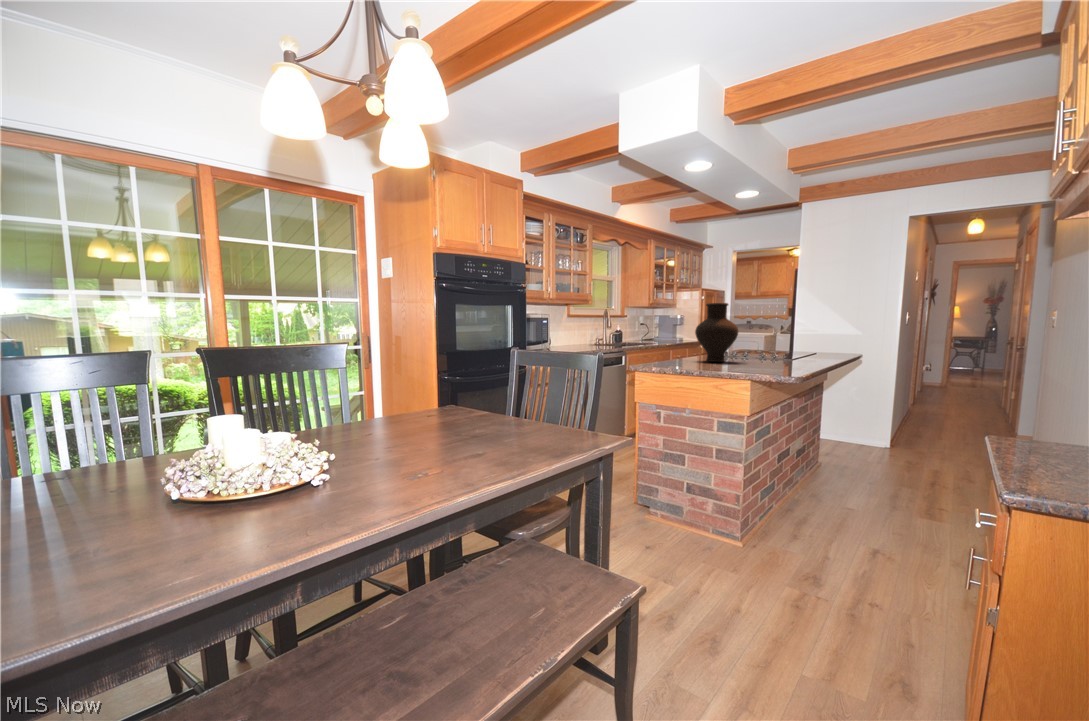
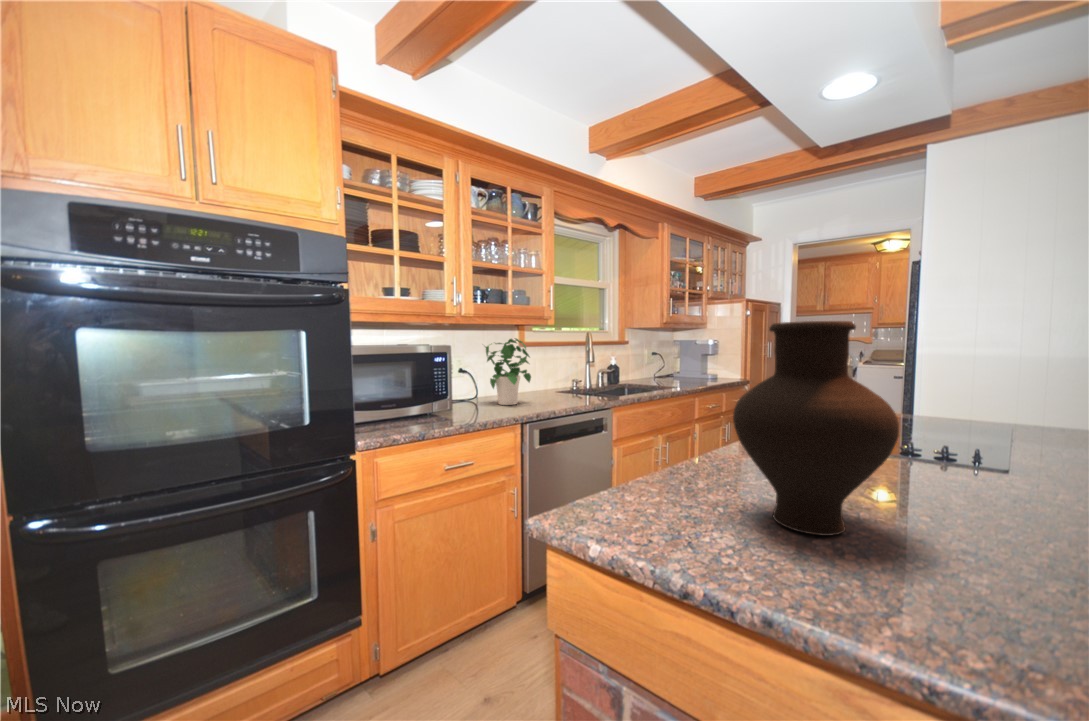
potted plant: none [557,311,584,349] -> present [485,338,531,405]

